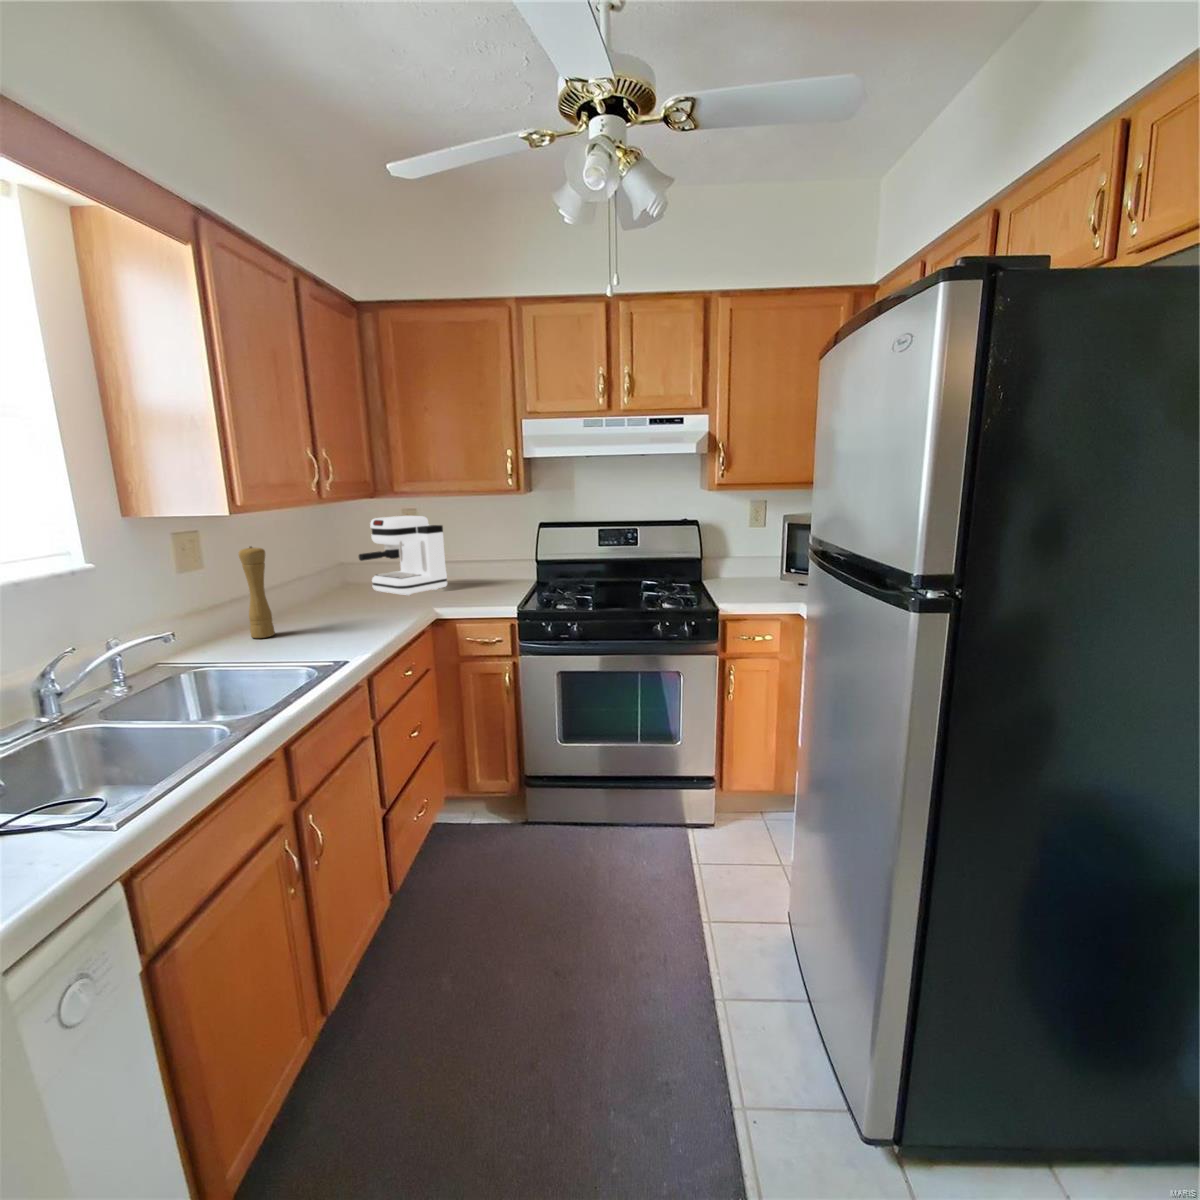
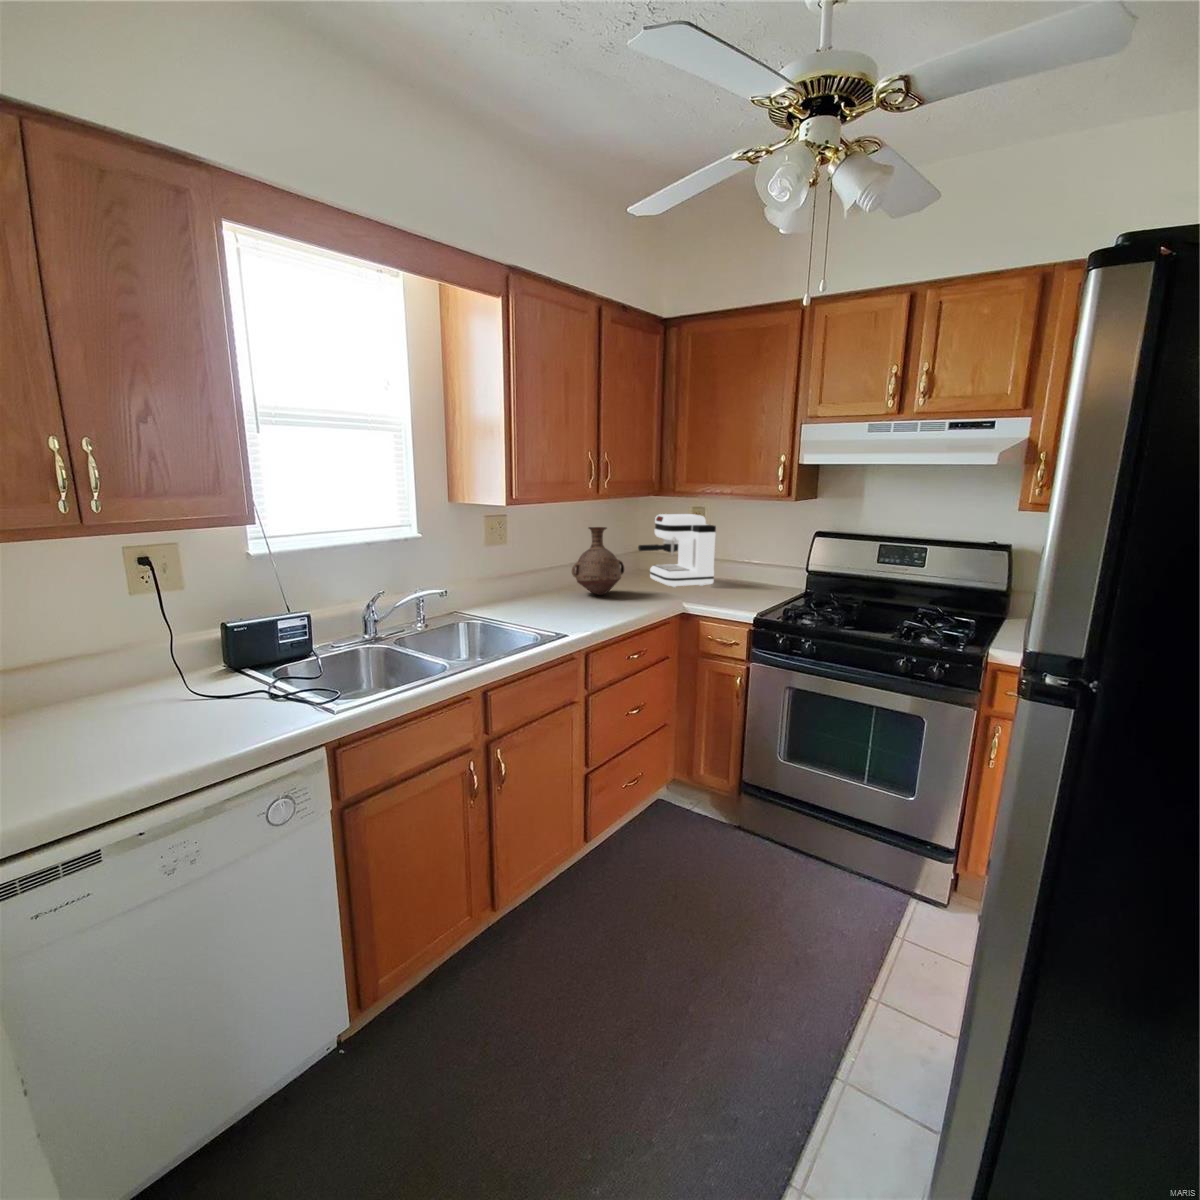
vase: none [296,536,357,615] -> present [572,527,624,595]
pepper mill: present [239,546,275,638] -> none [526,531,545,605]

